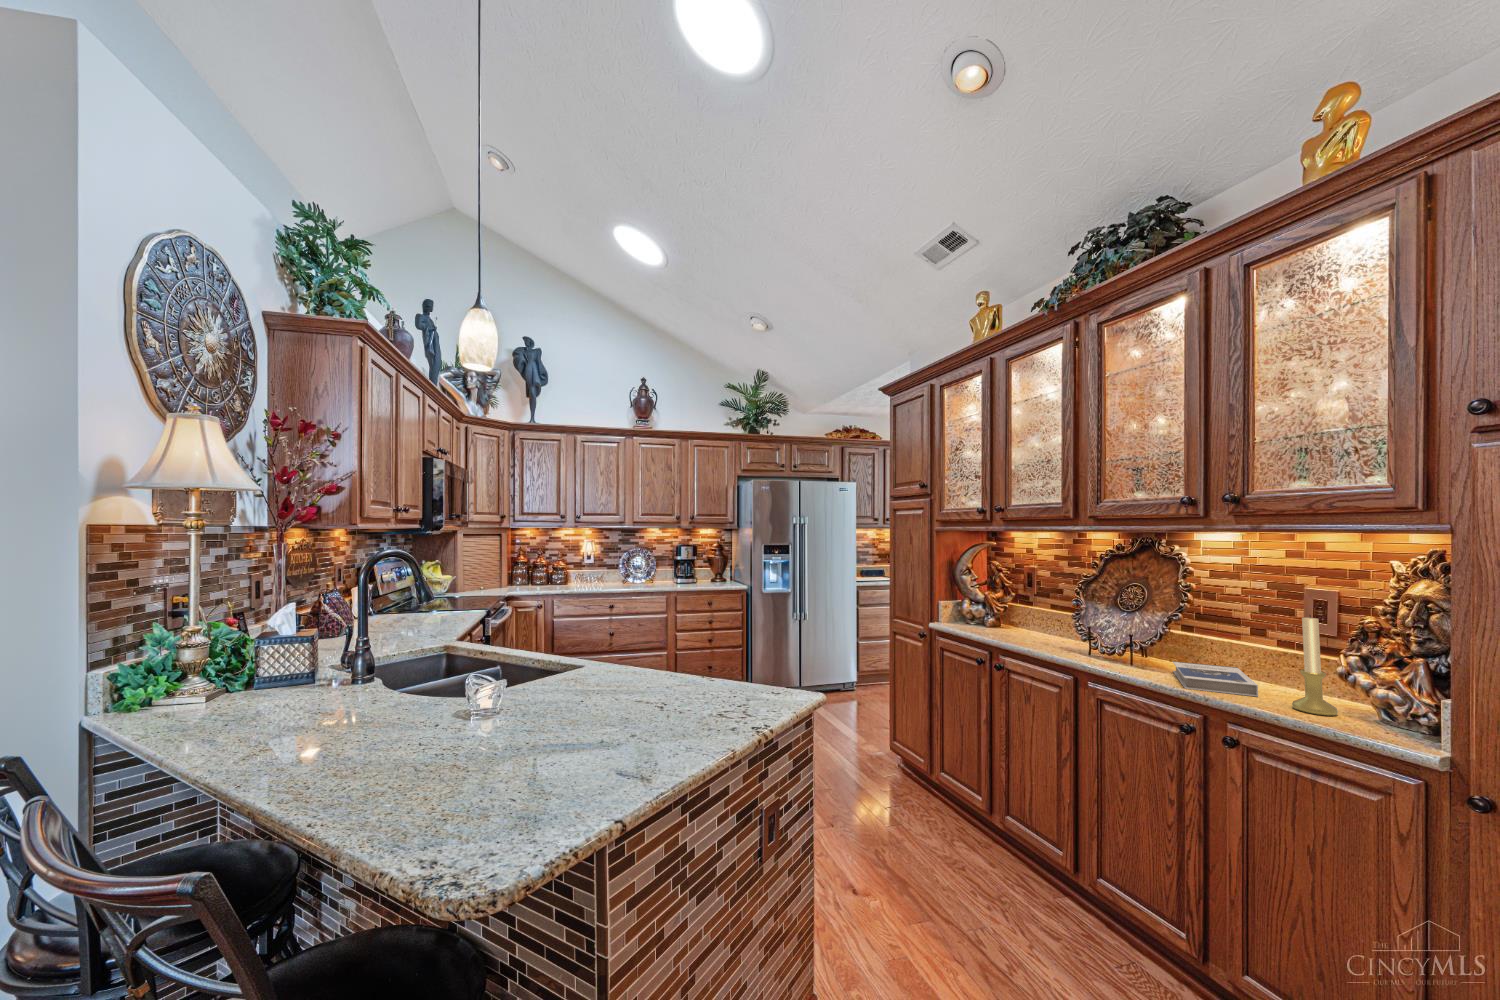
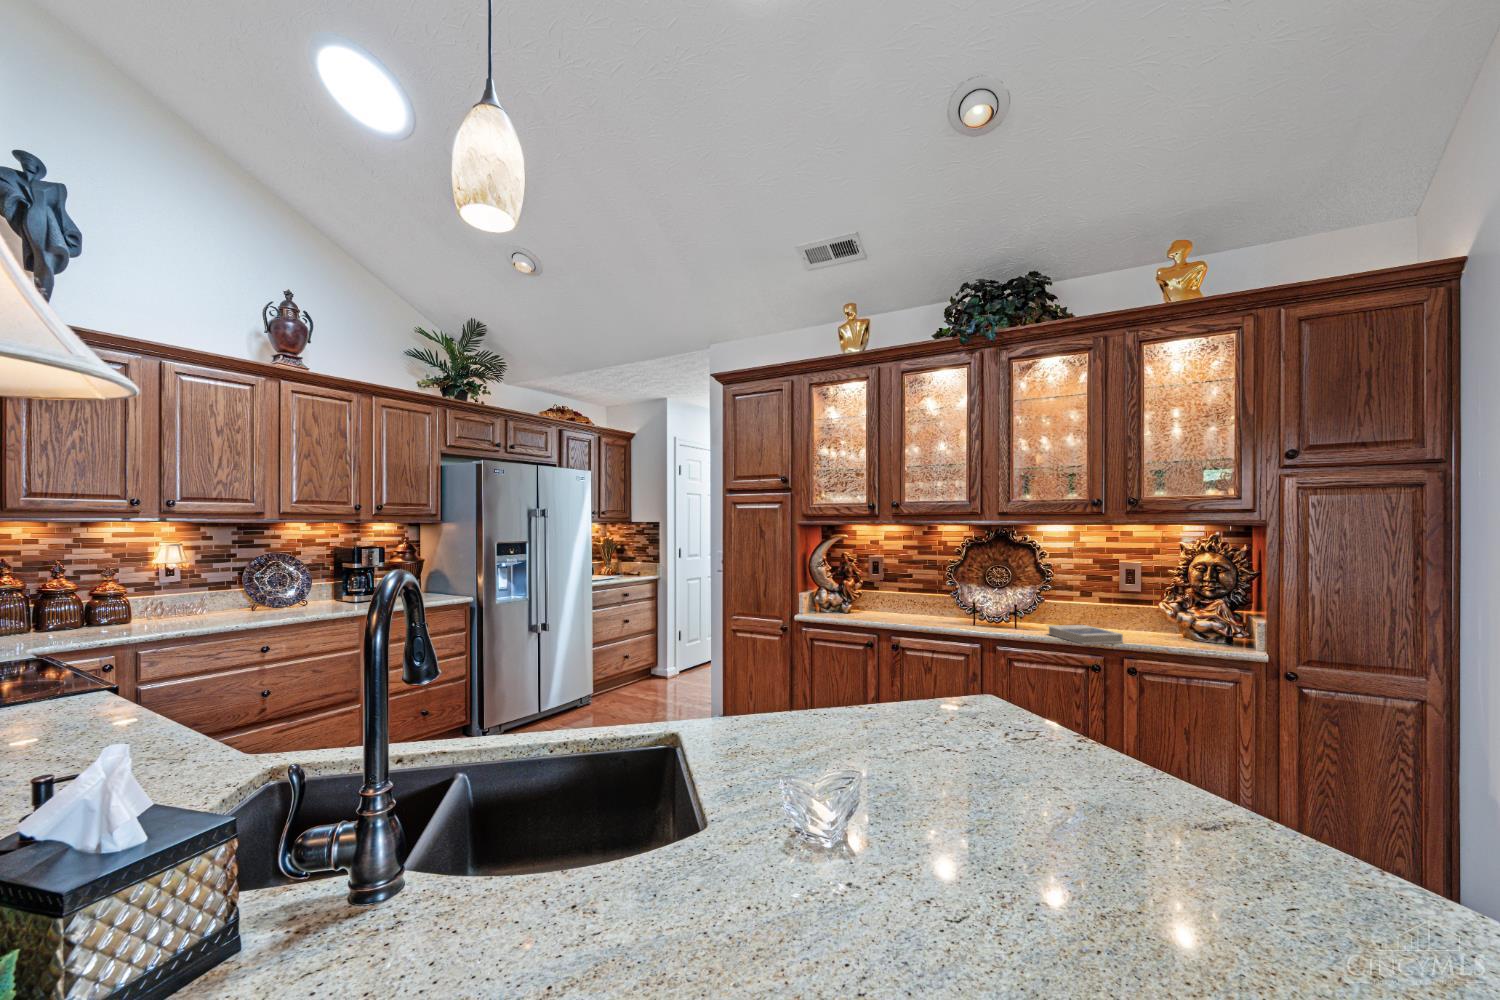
candle holder: present [1292,615,1338,716] -> none [1150,578,1177,648]

